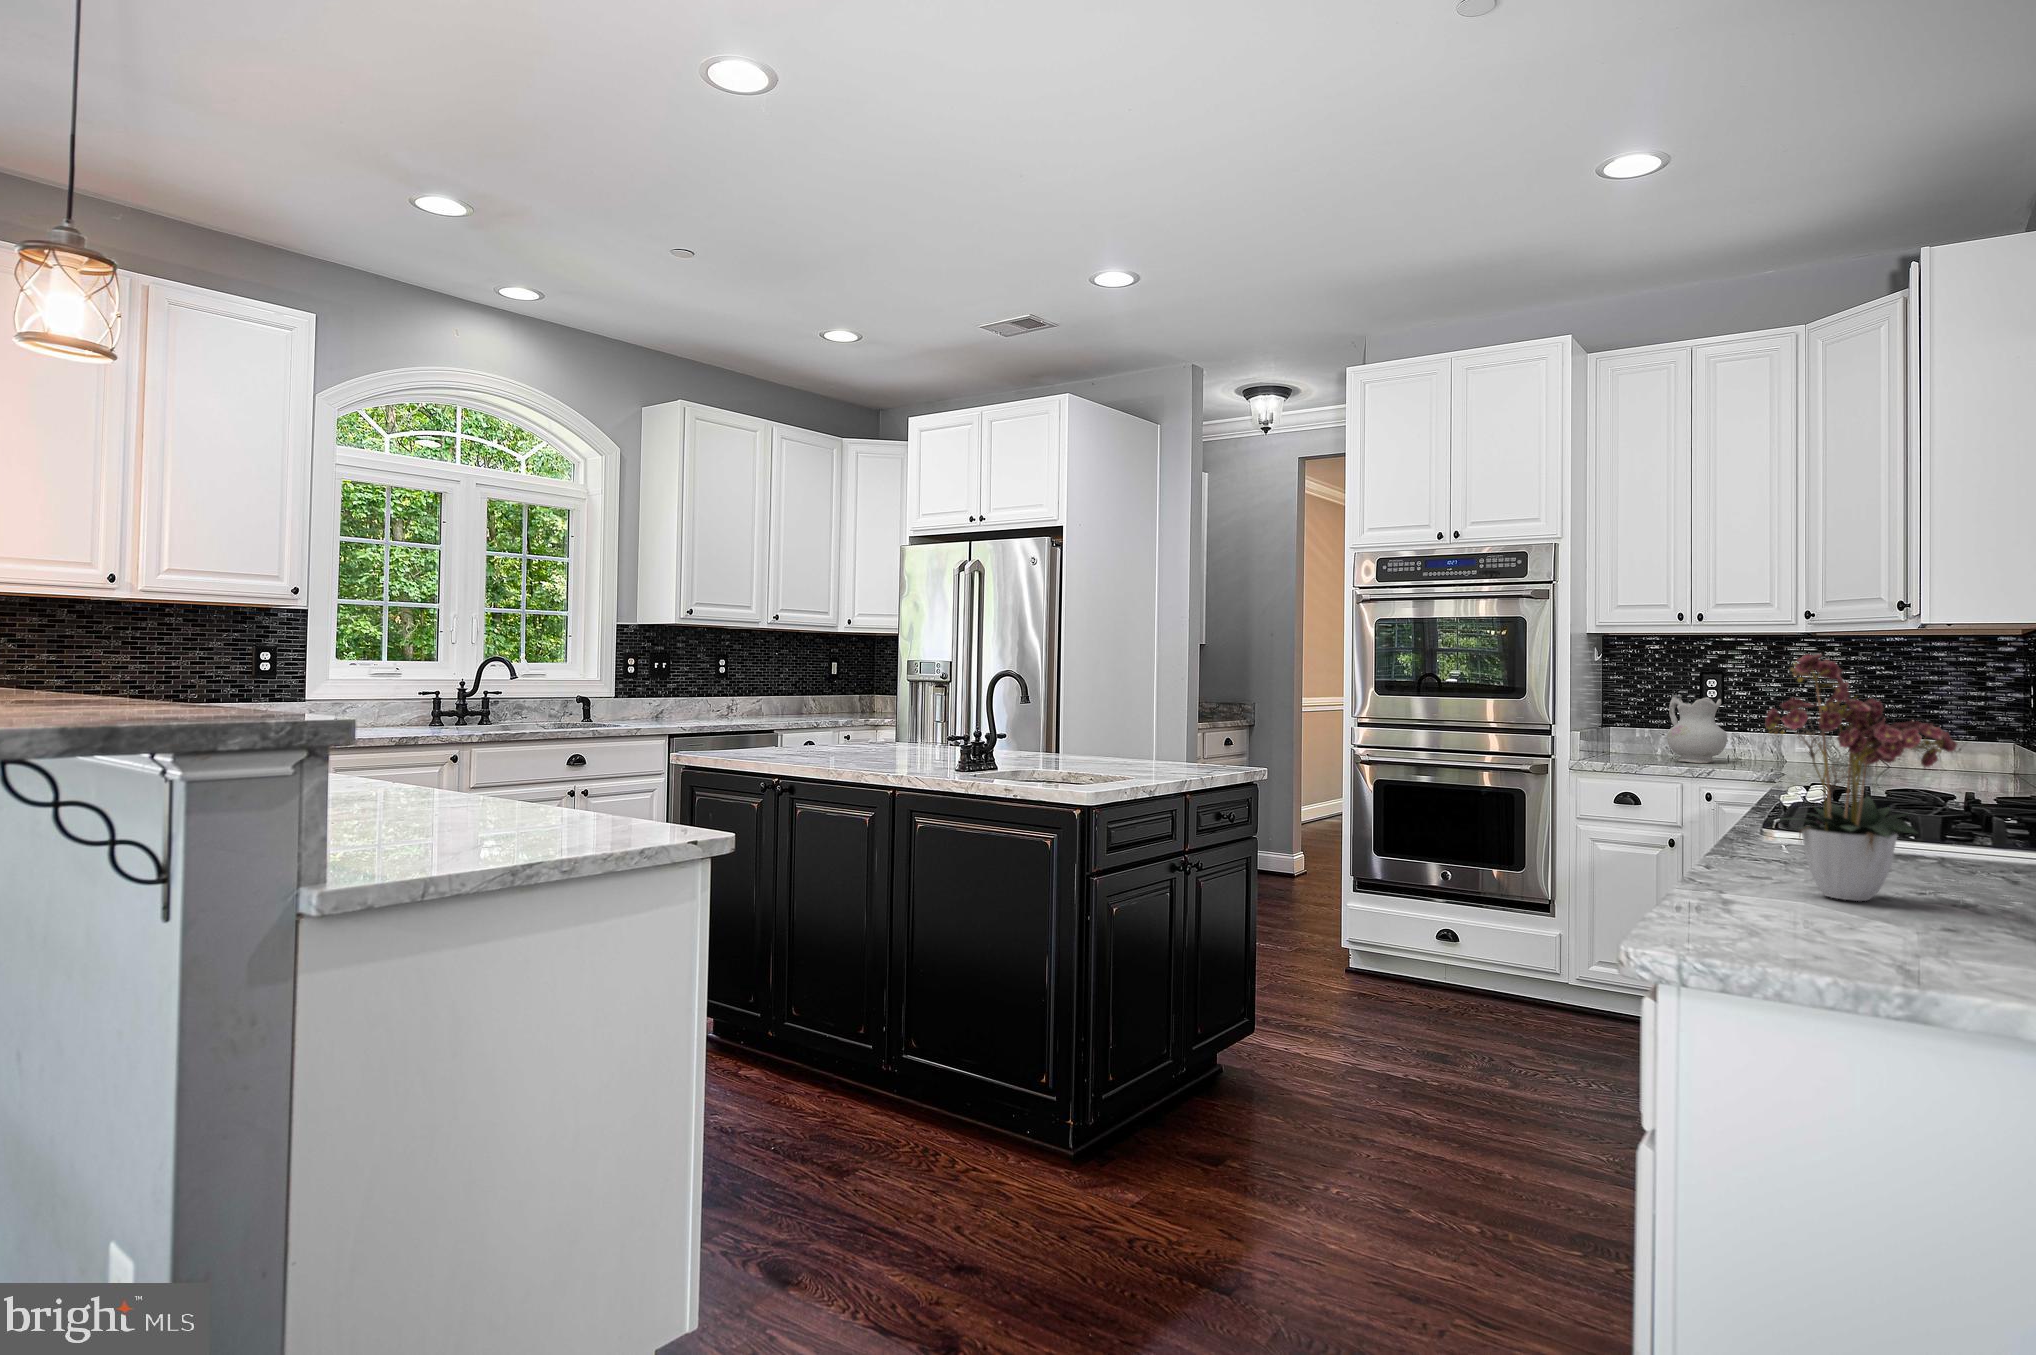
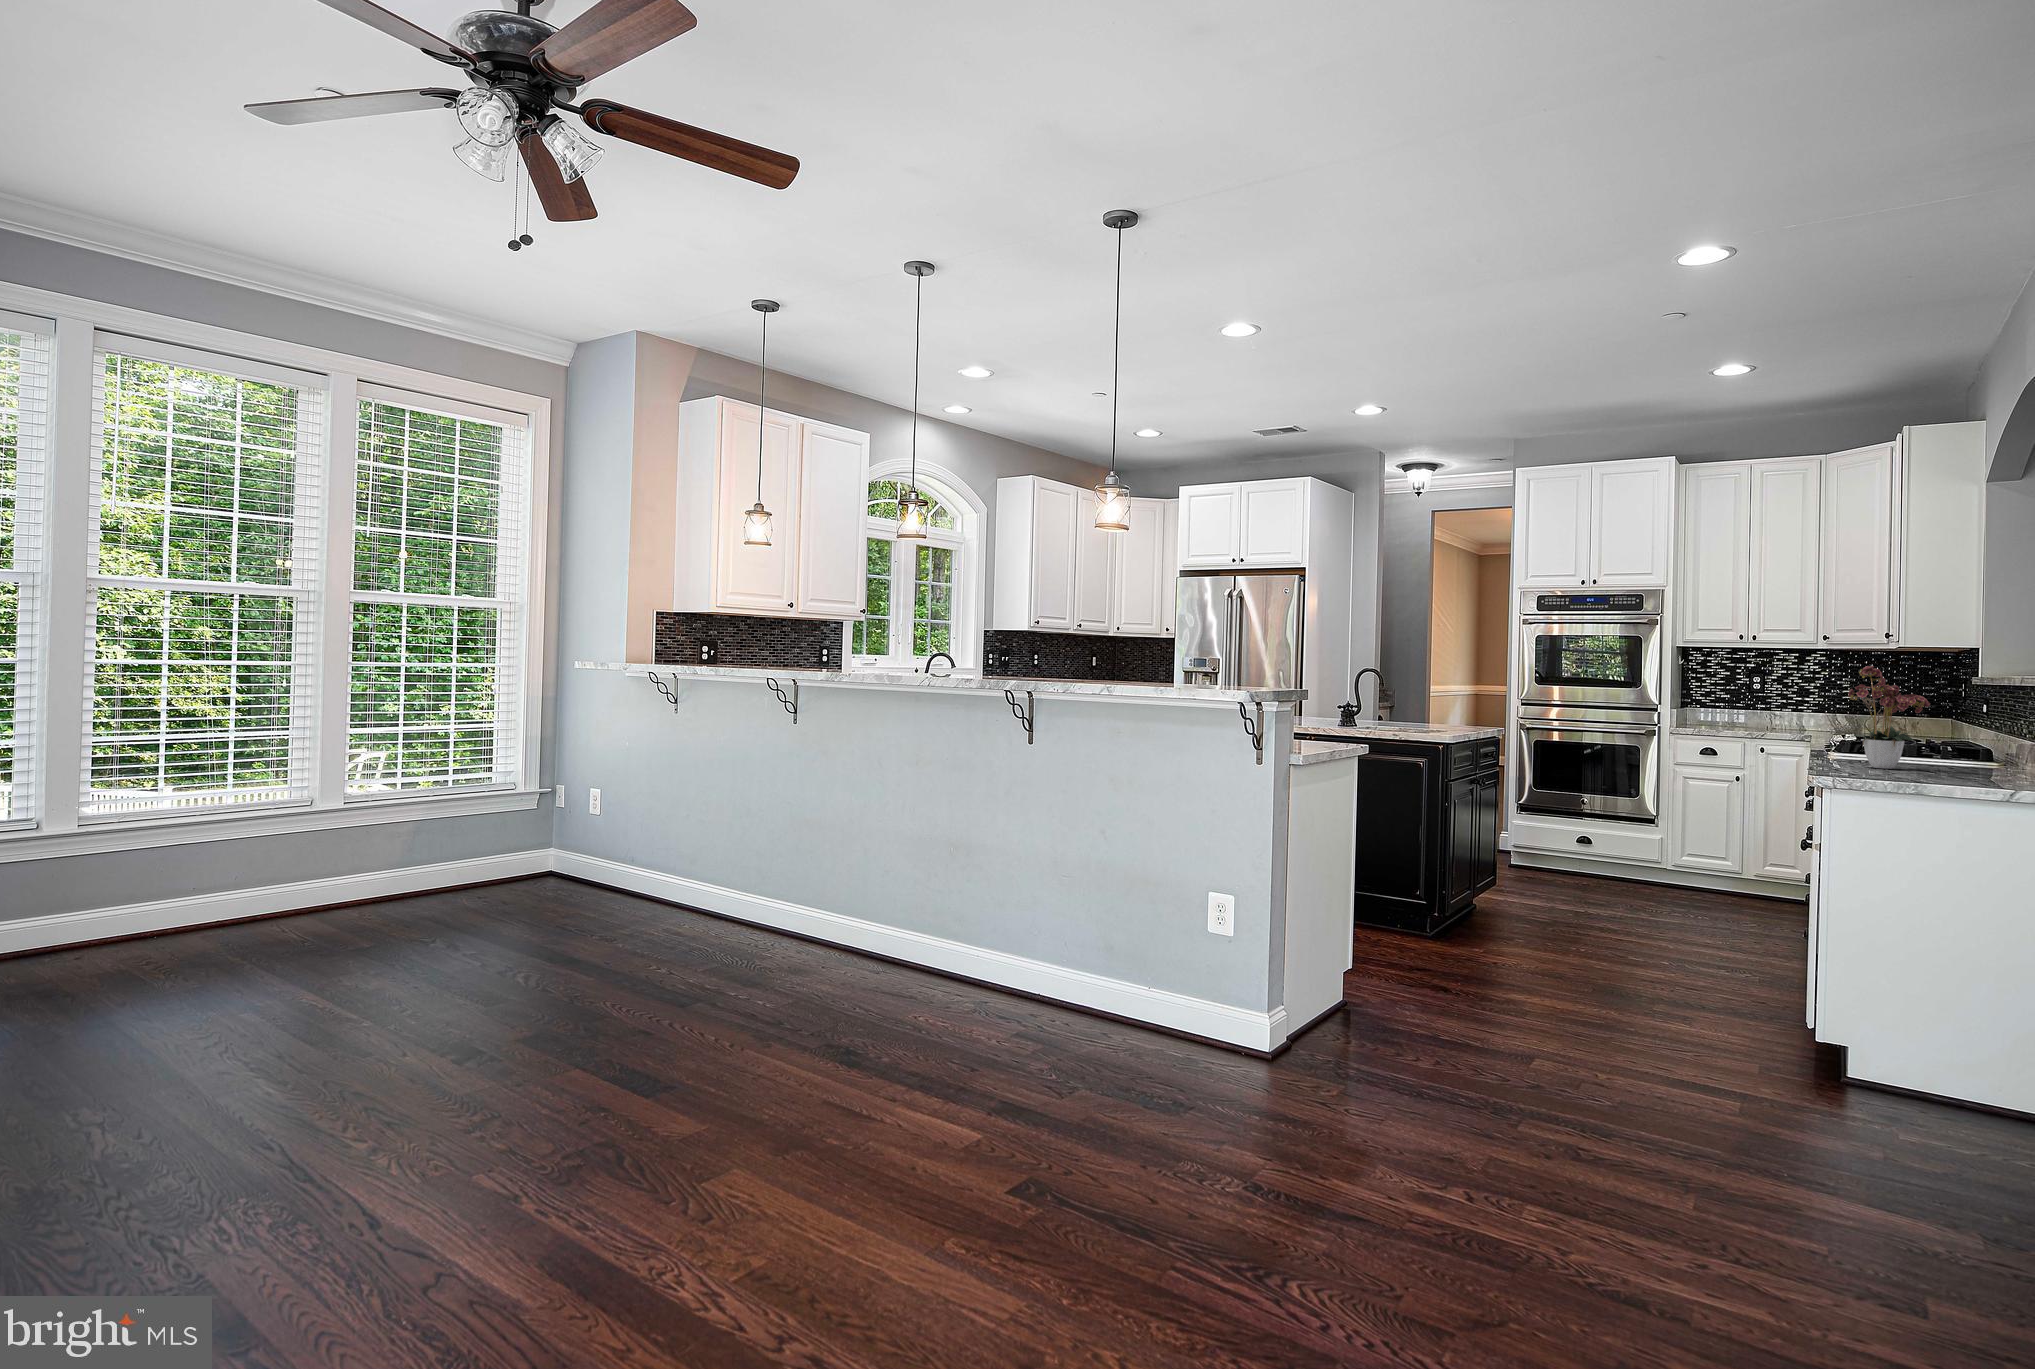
ceramic pitcher: present [1667,695,1727,763] -> none [1727,687,1768,731]

